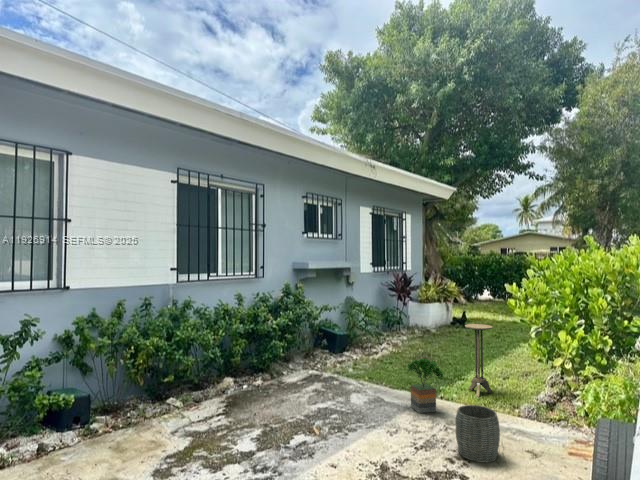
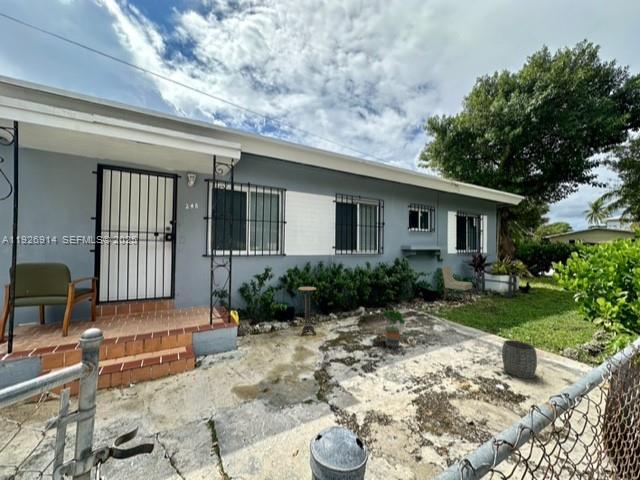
chair: none [355,291,397,352] -> present [441,265,472,305]
bench: none [400,299,449,336] -> present [476,272,516,298]
side table: present [465,324,493,397] -> present [299,287,317,336]
potted tree: present [407,359,444,413] -> present [382,310,405,346]

